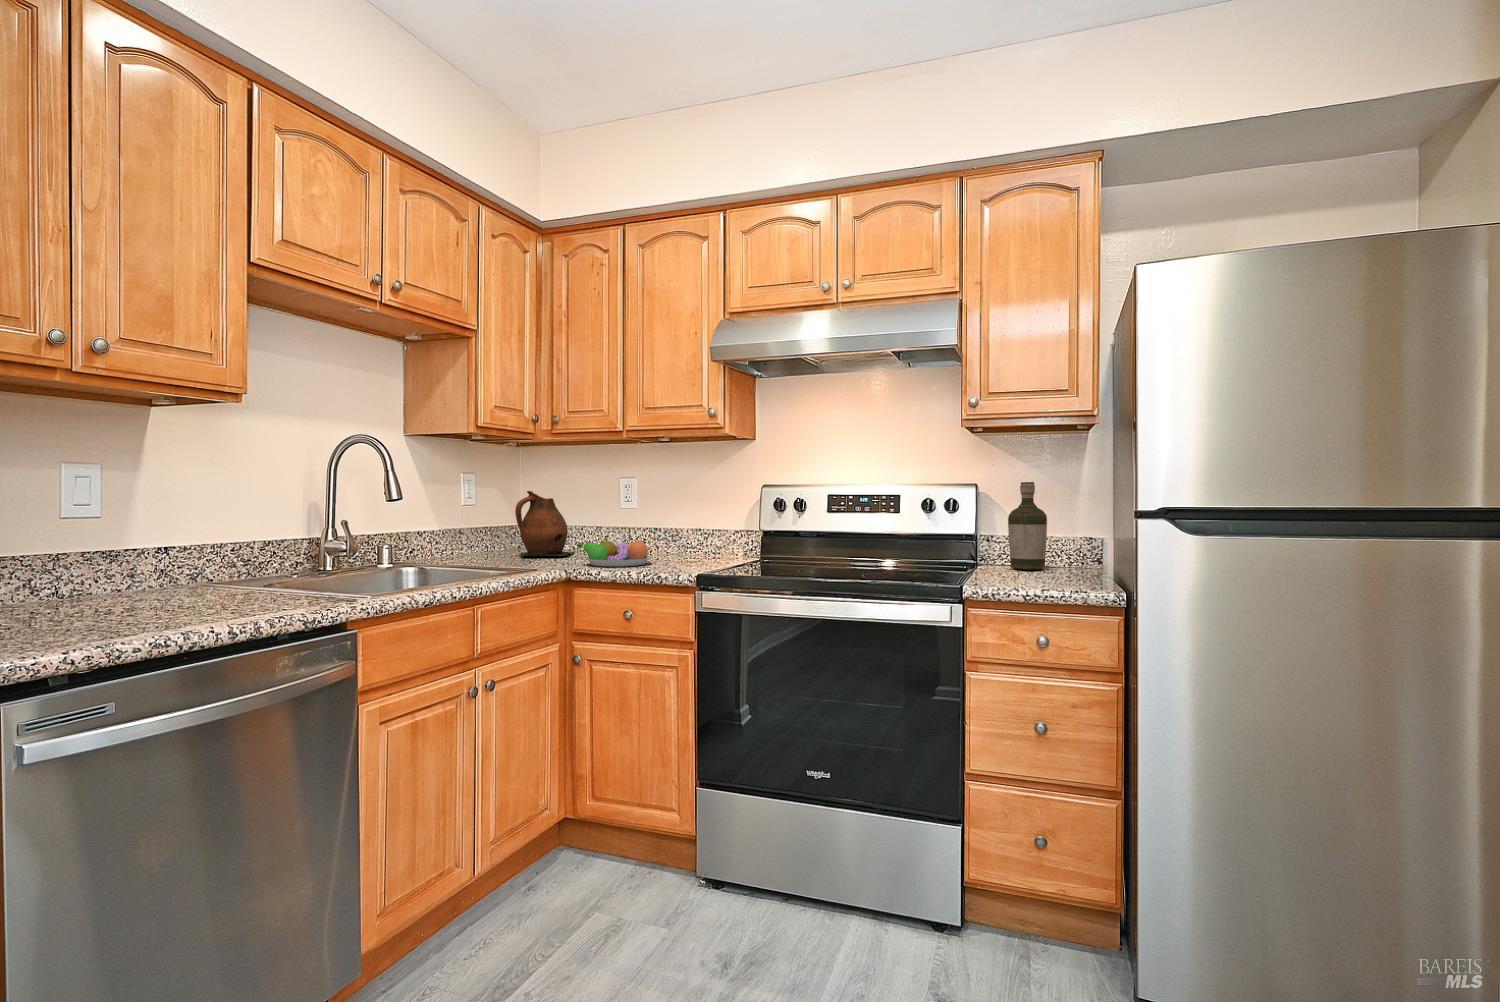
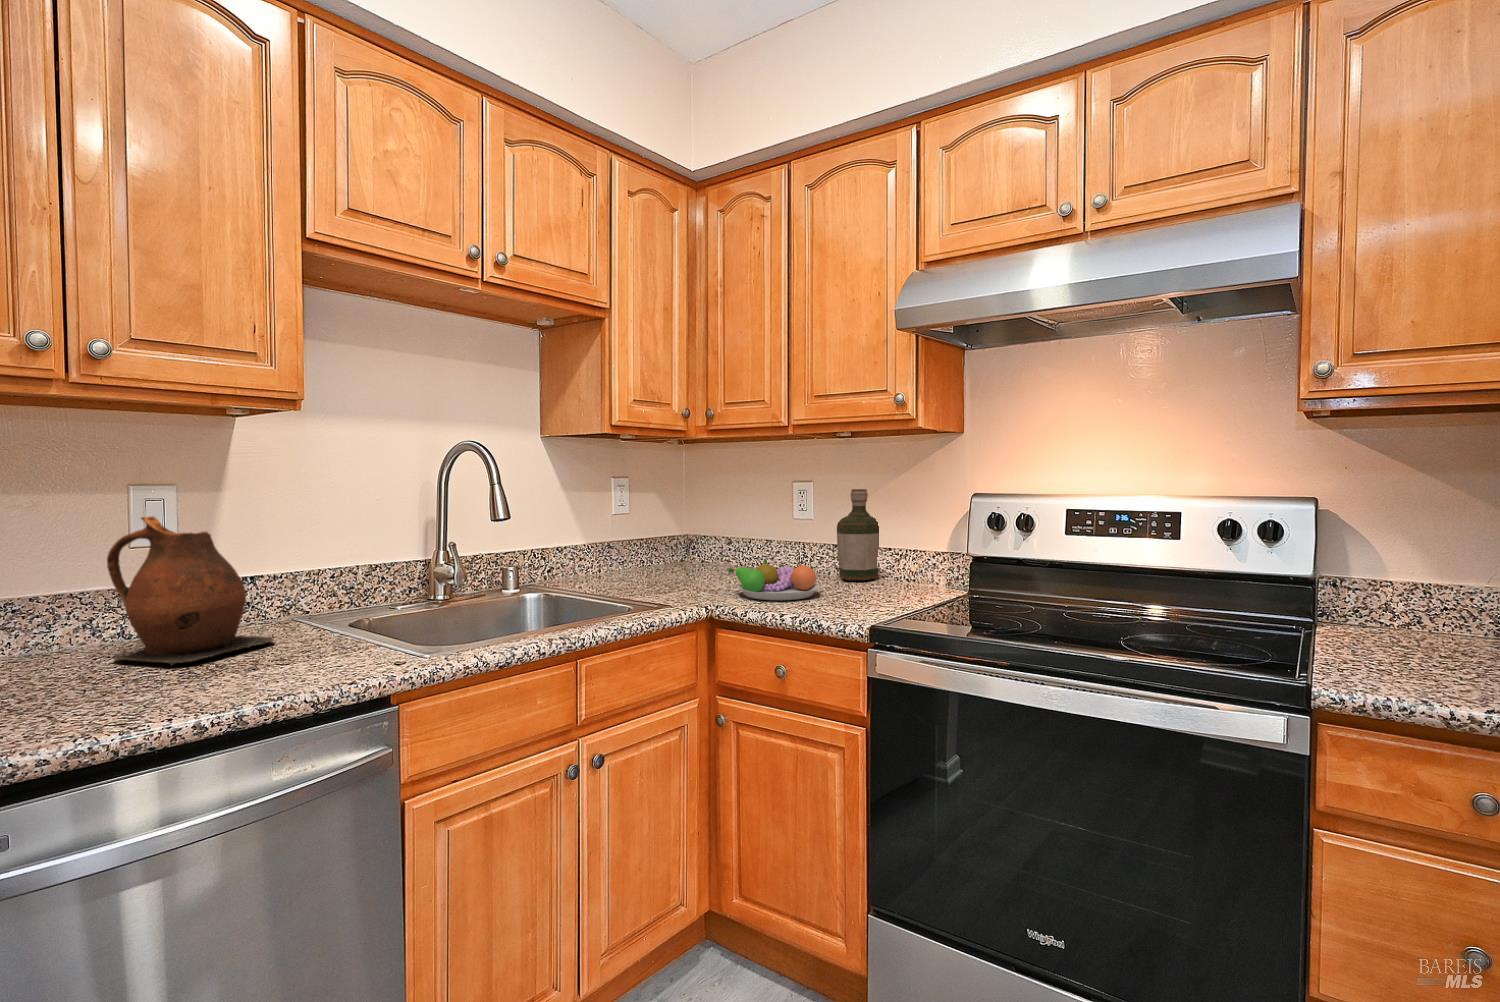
bottle: present [1008,482,1047,570] -> present [837,489,879,581]
ceramic pitcher: present [515,491,574,557] -> present [107,516,274,666]

